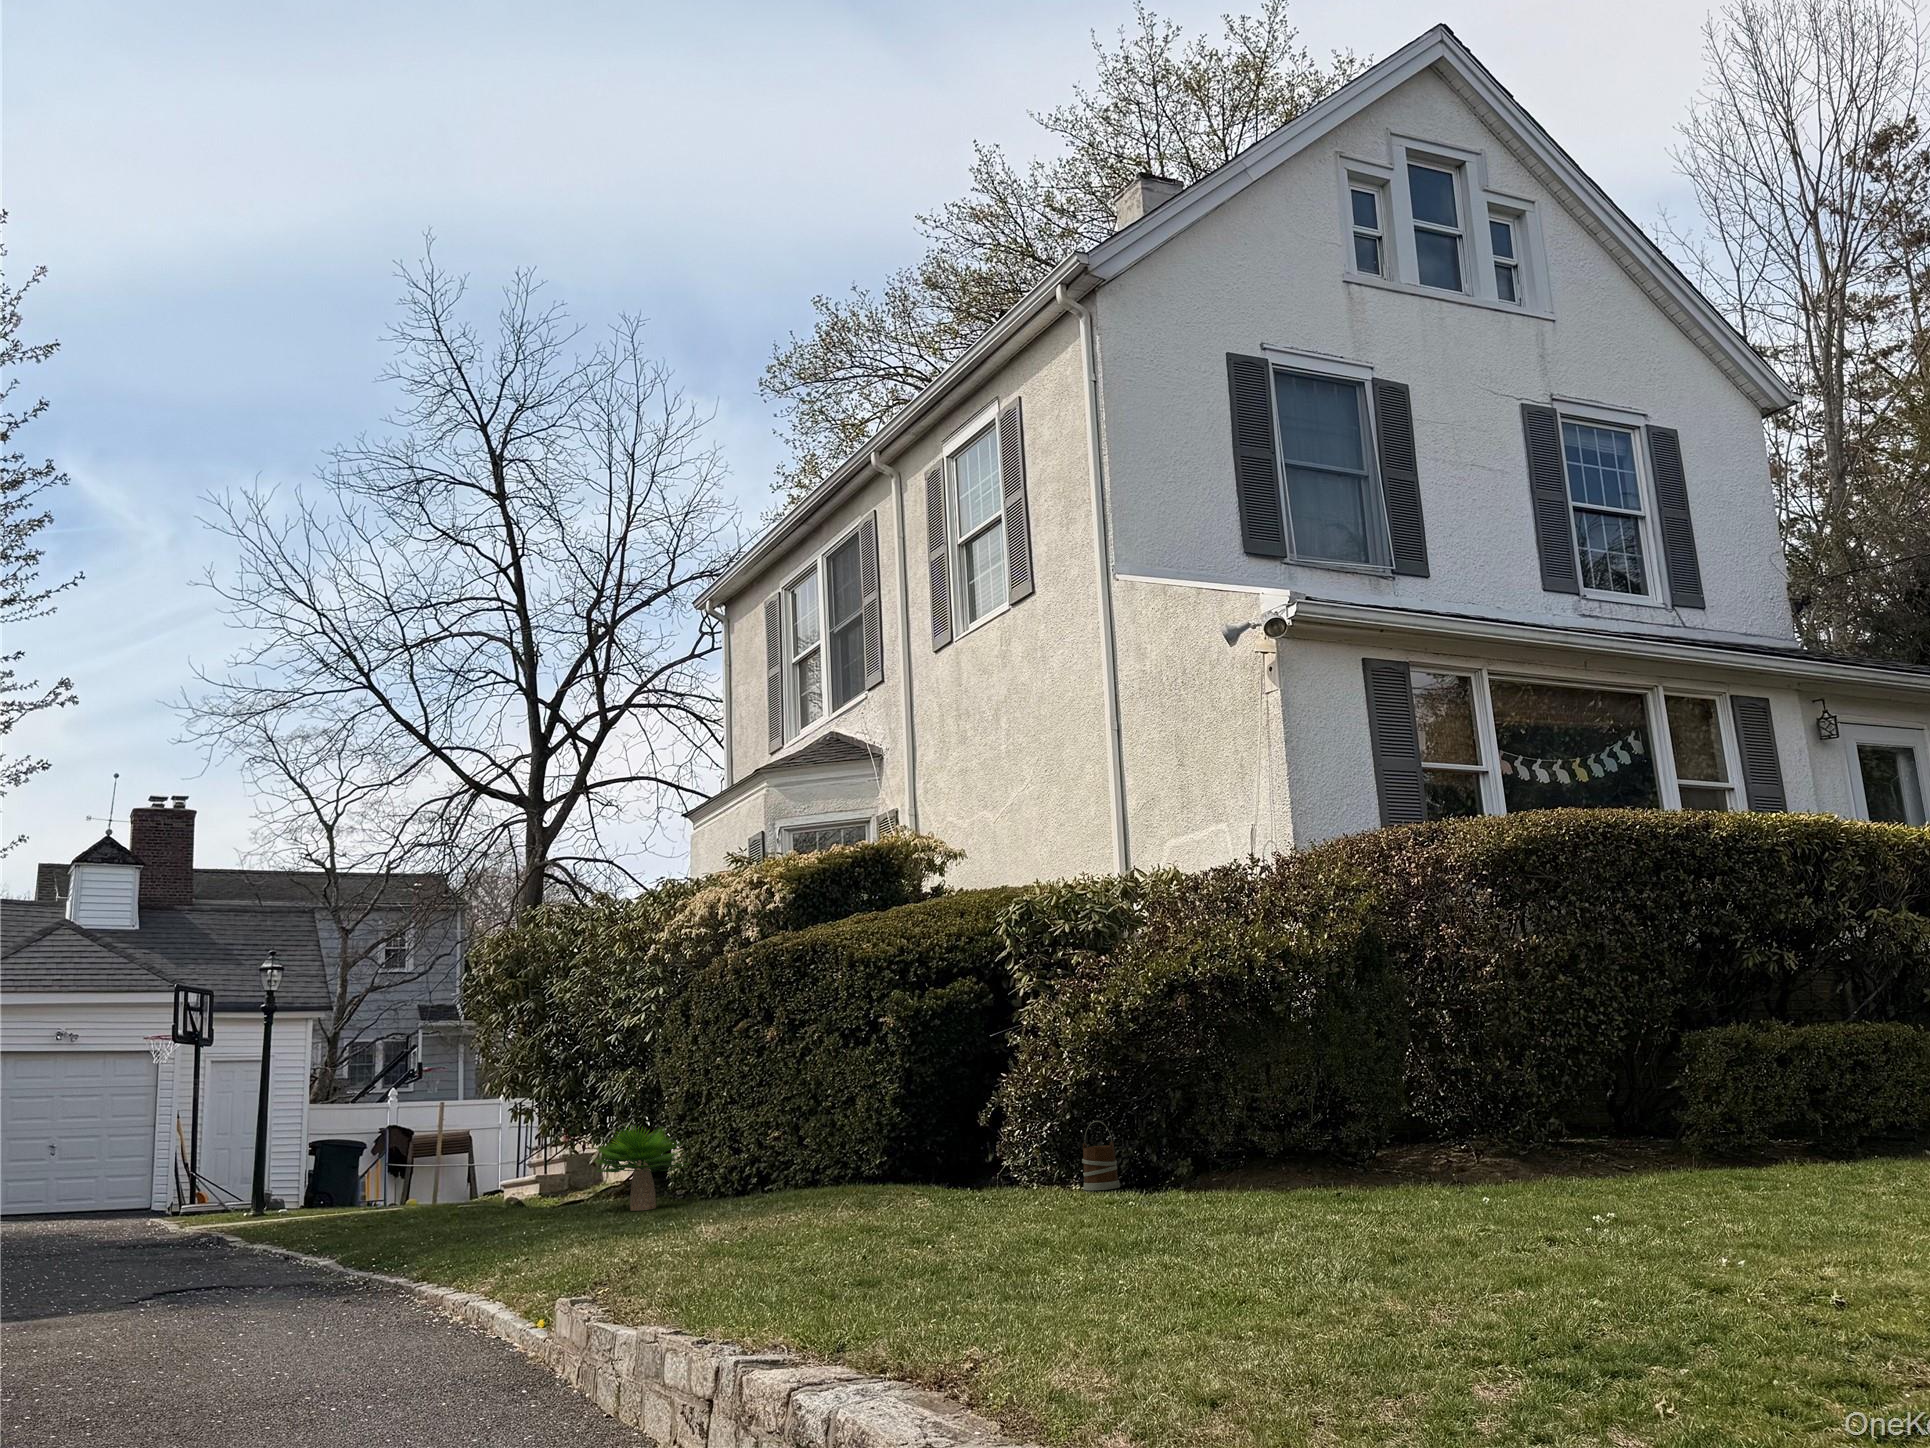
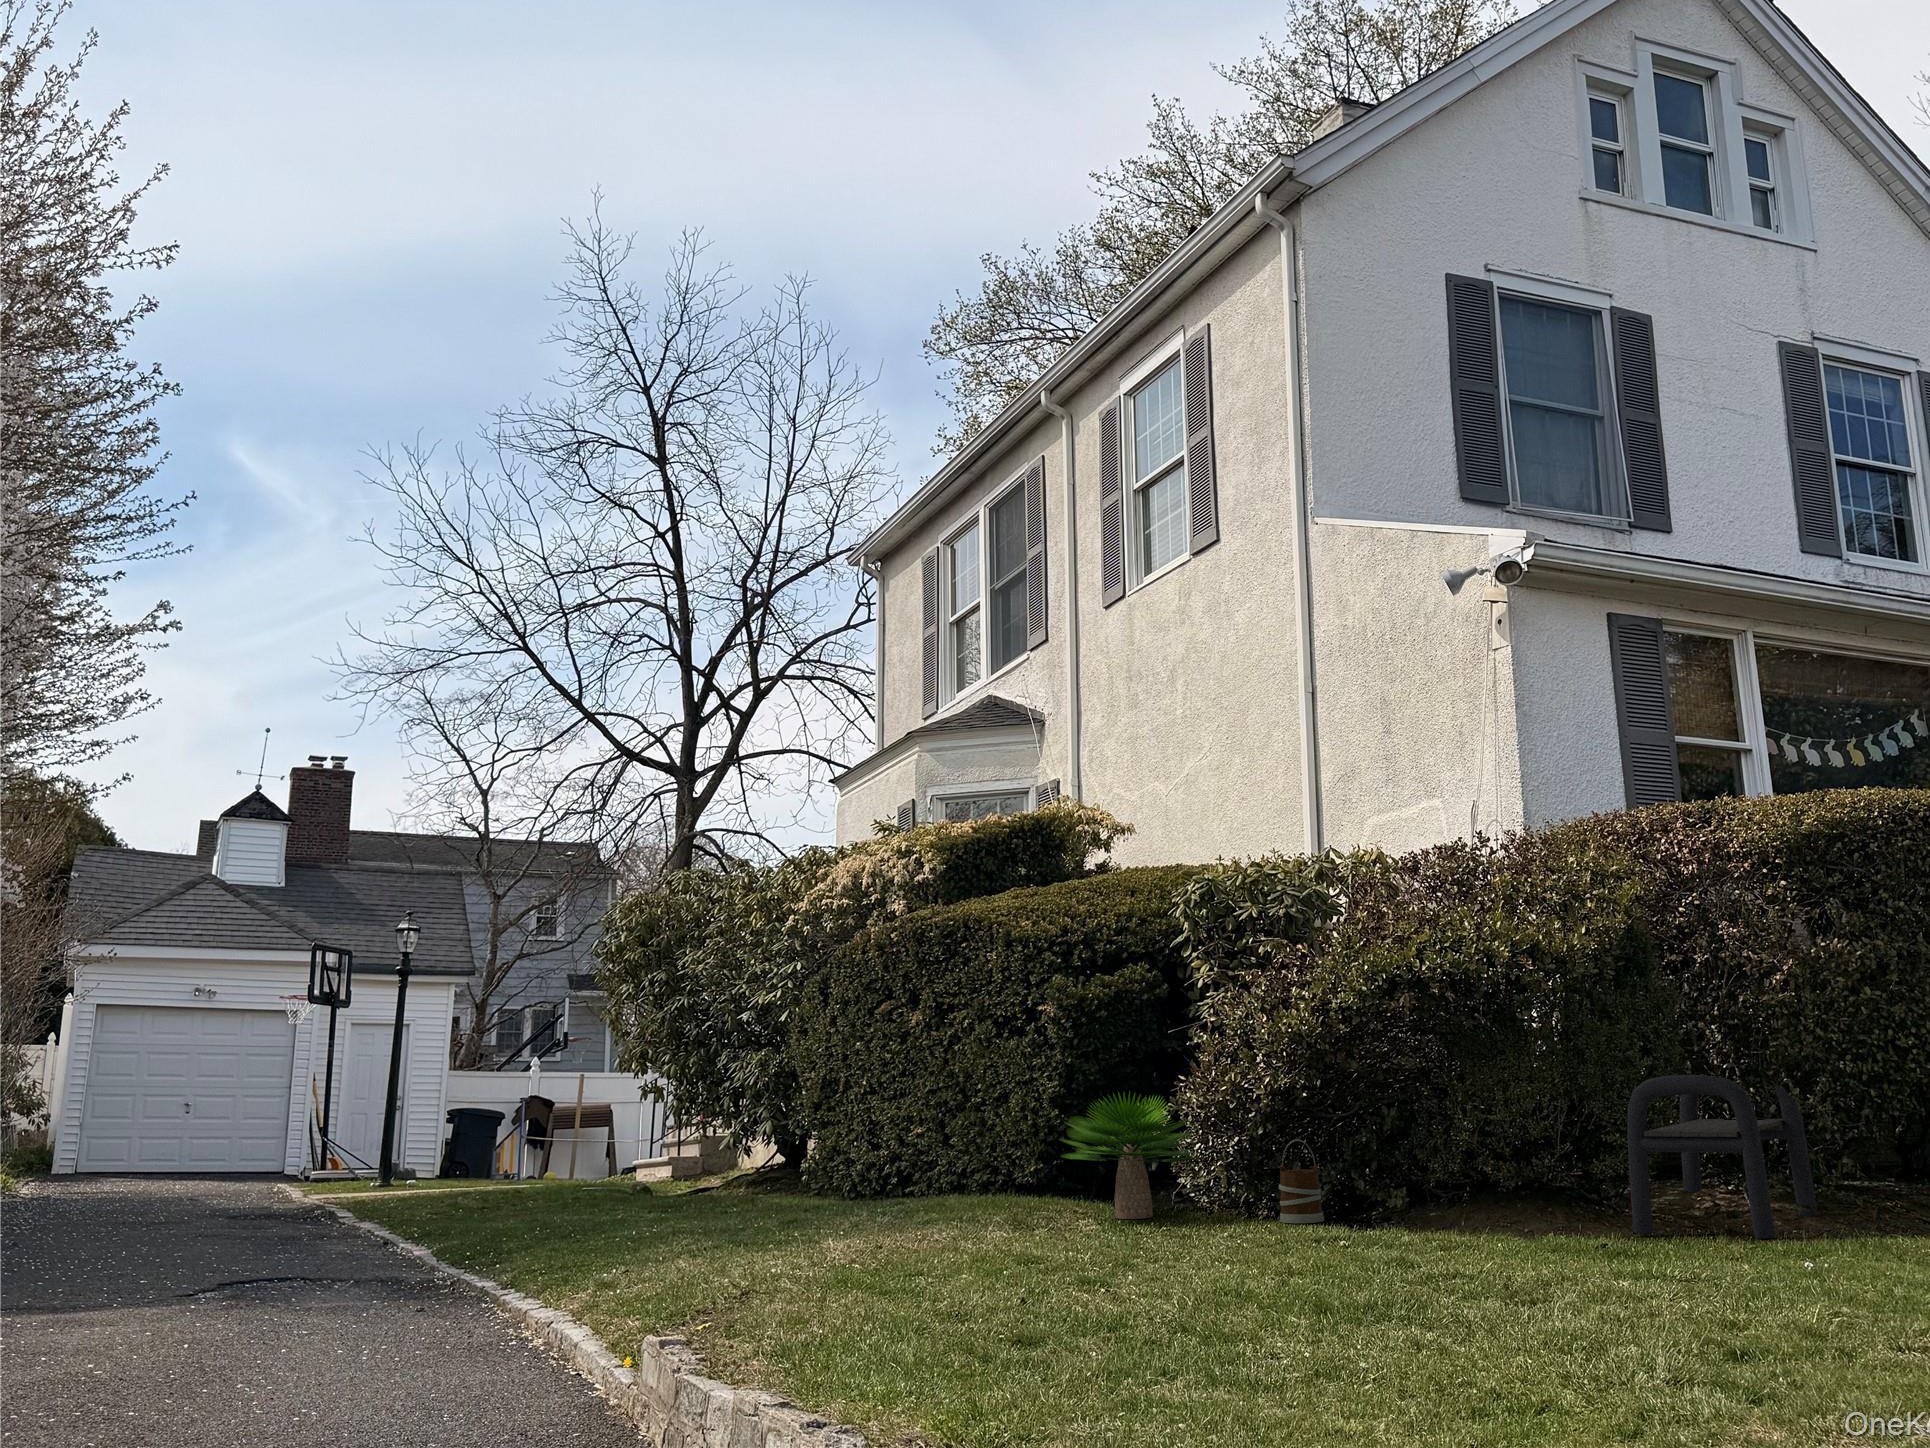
bench: none [1363,1045,1520,1184] -> present [1627,1074,1817,1239]
potted plant: present [595,1125,686,1211] -> present [1065,1092,1194,1219]

